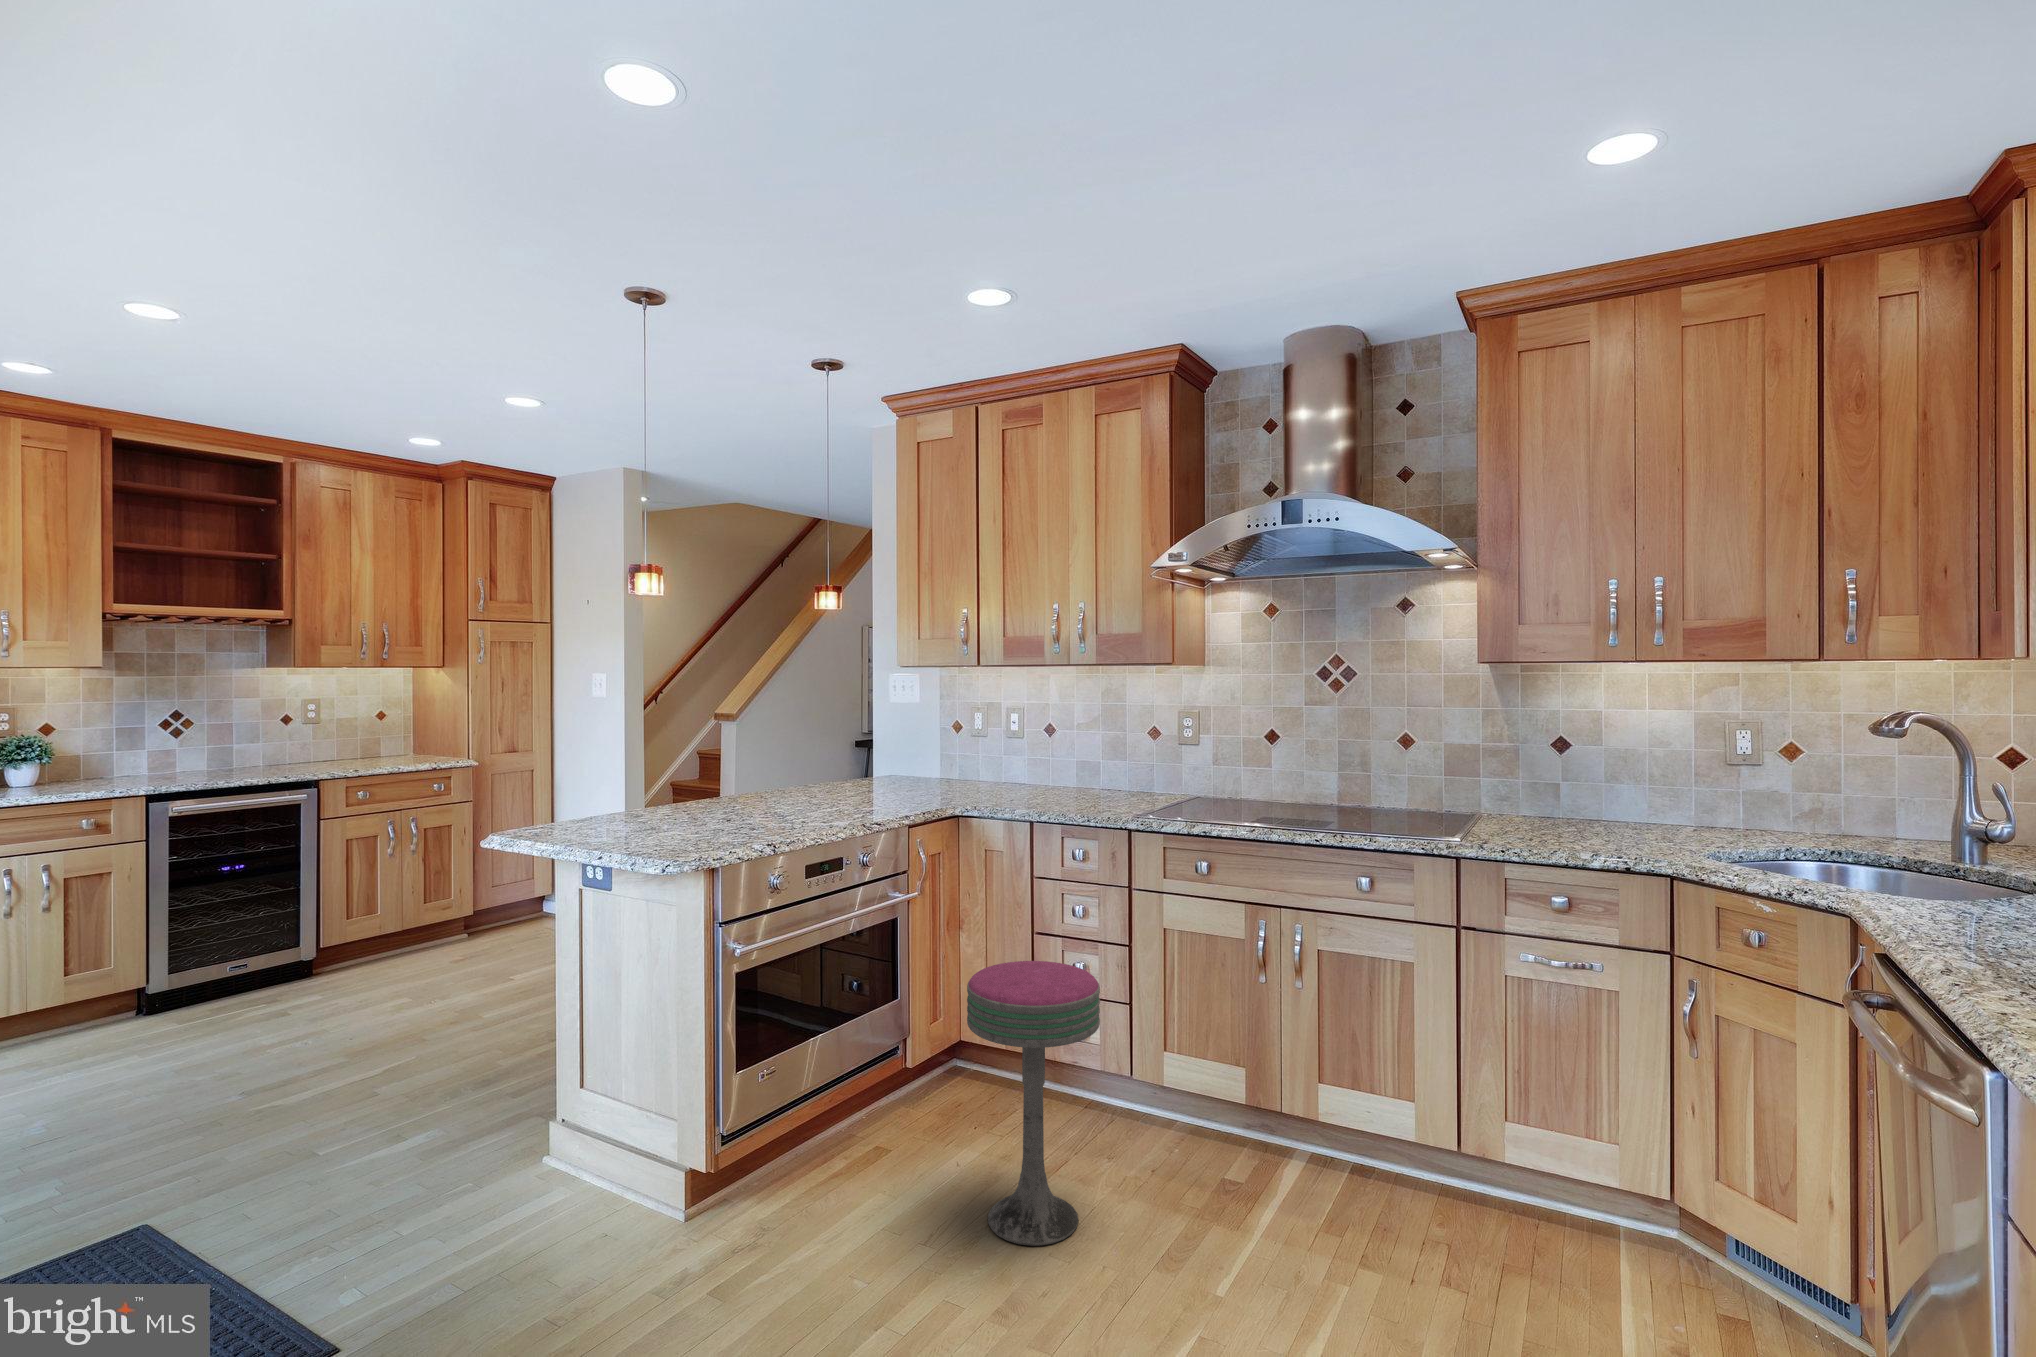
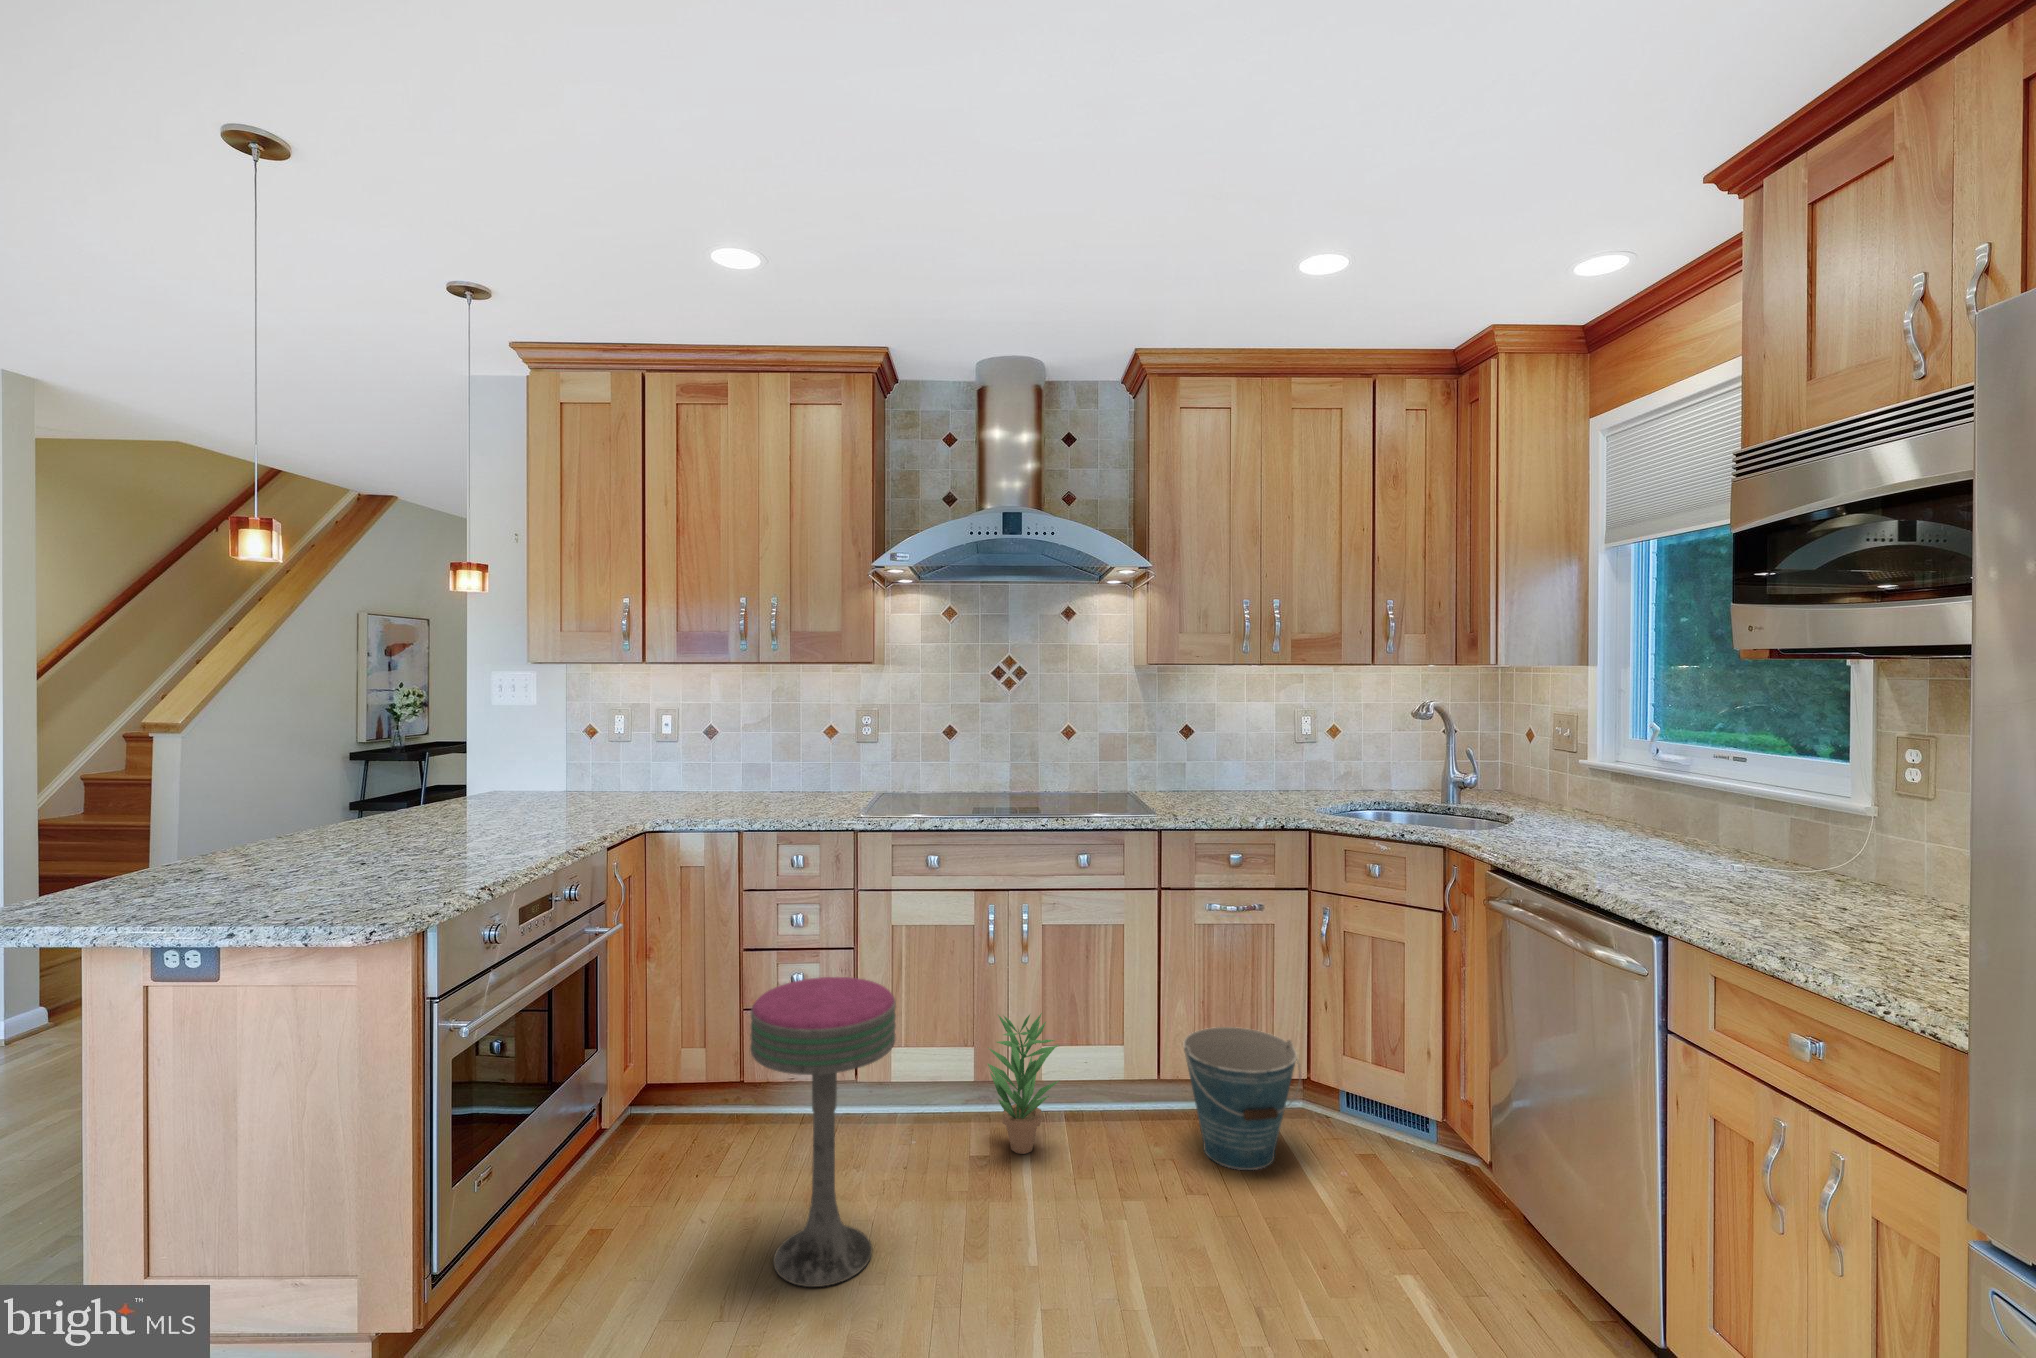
potted plant: none [1233,1034,1317,1189] -> present [988,1013,1058,1154]
bucket: none [1463,1103,1623,1286] -> present [1183,1027,1301,1170]

